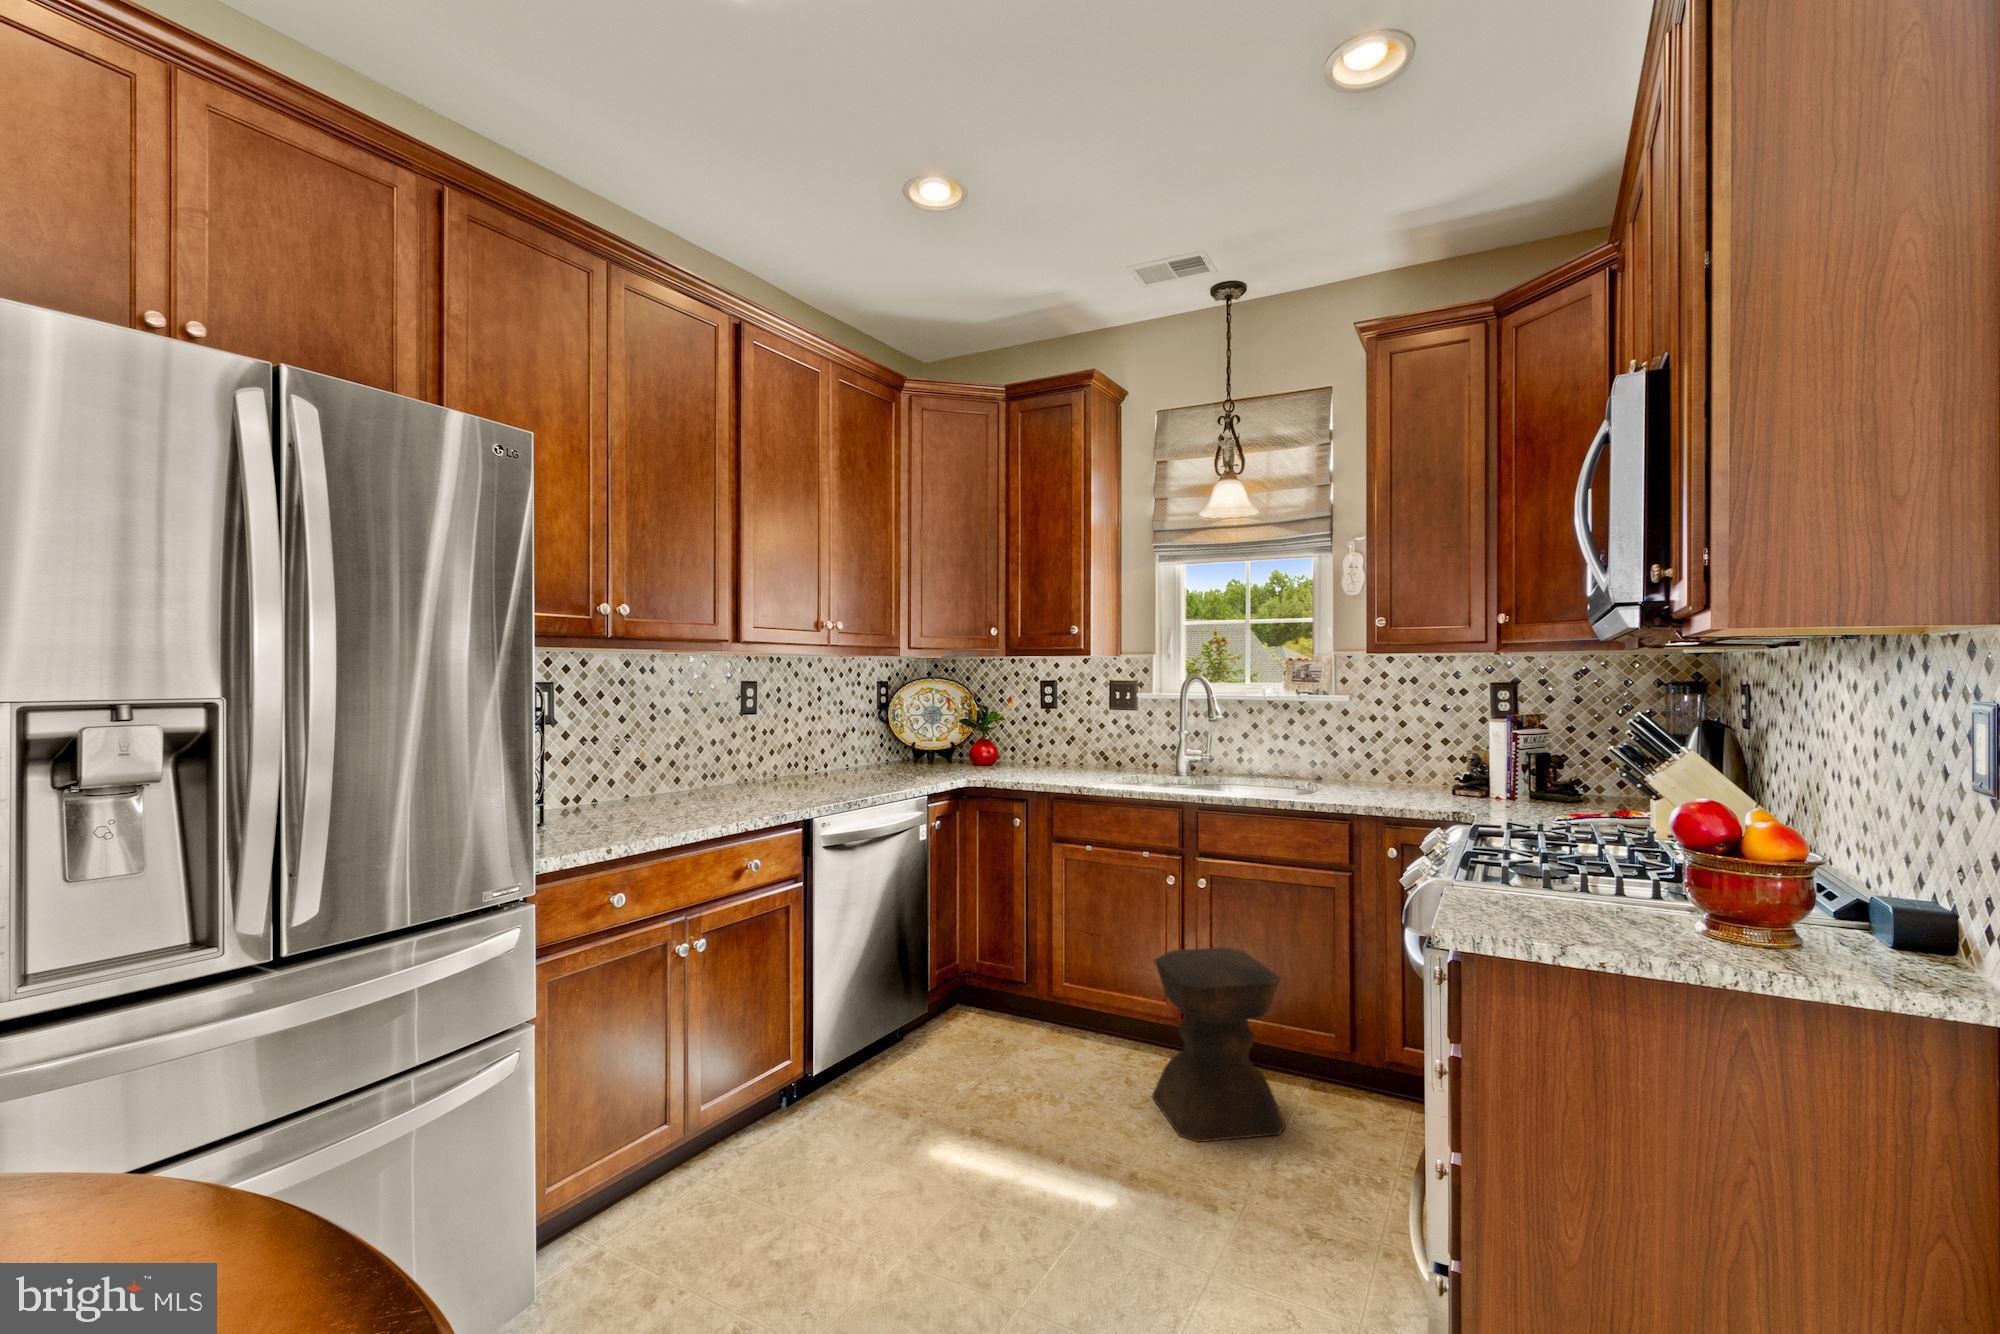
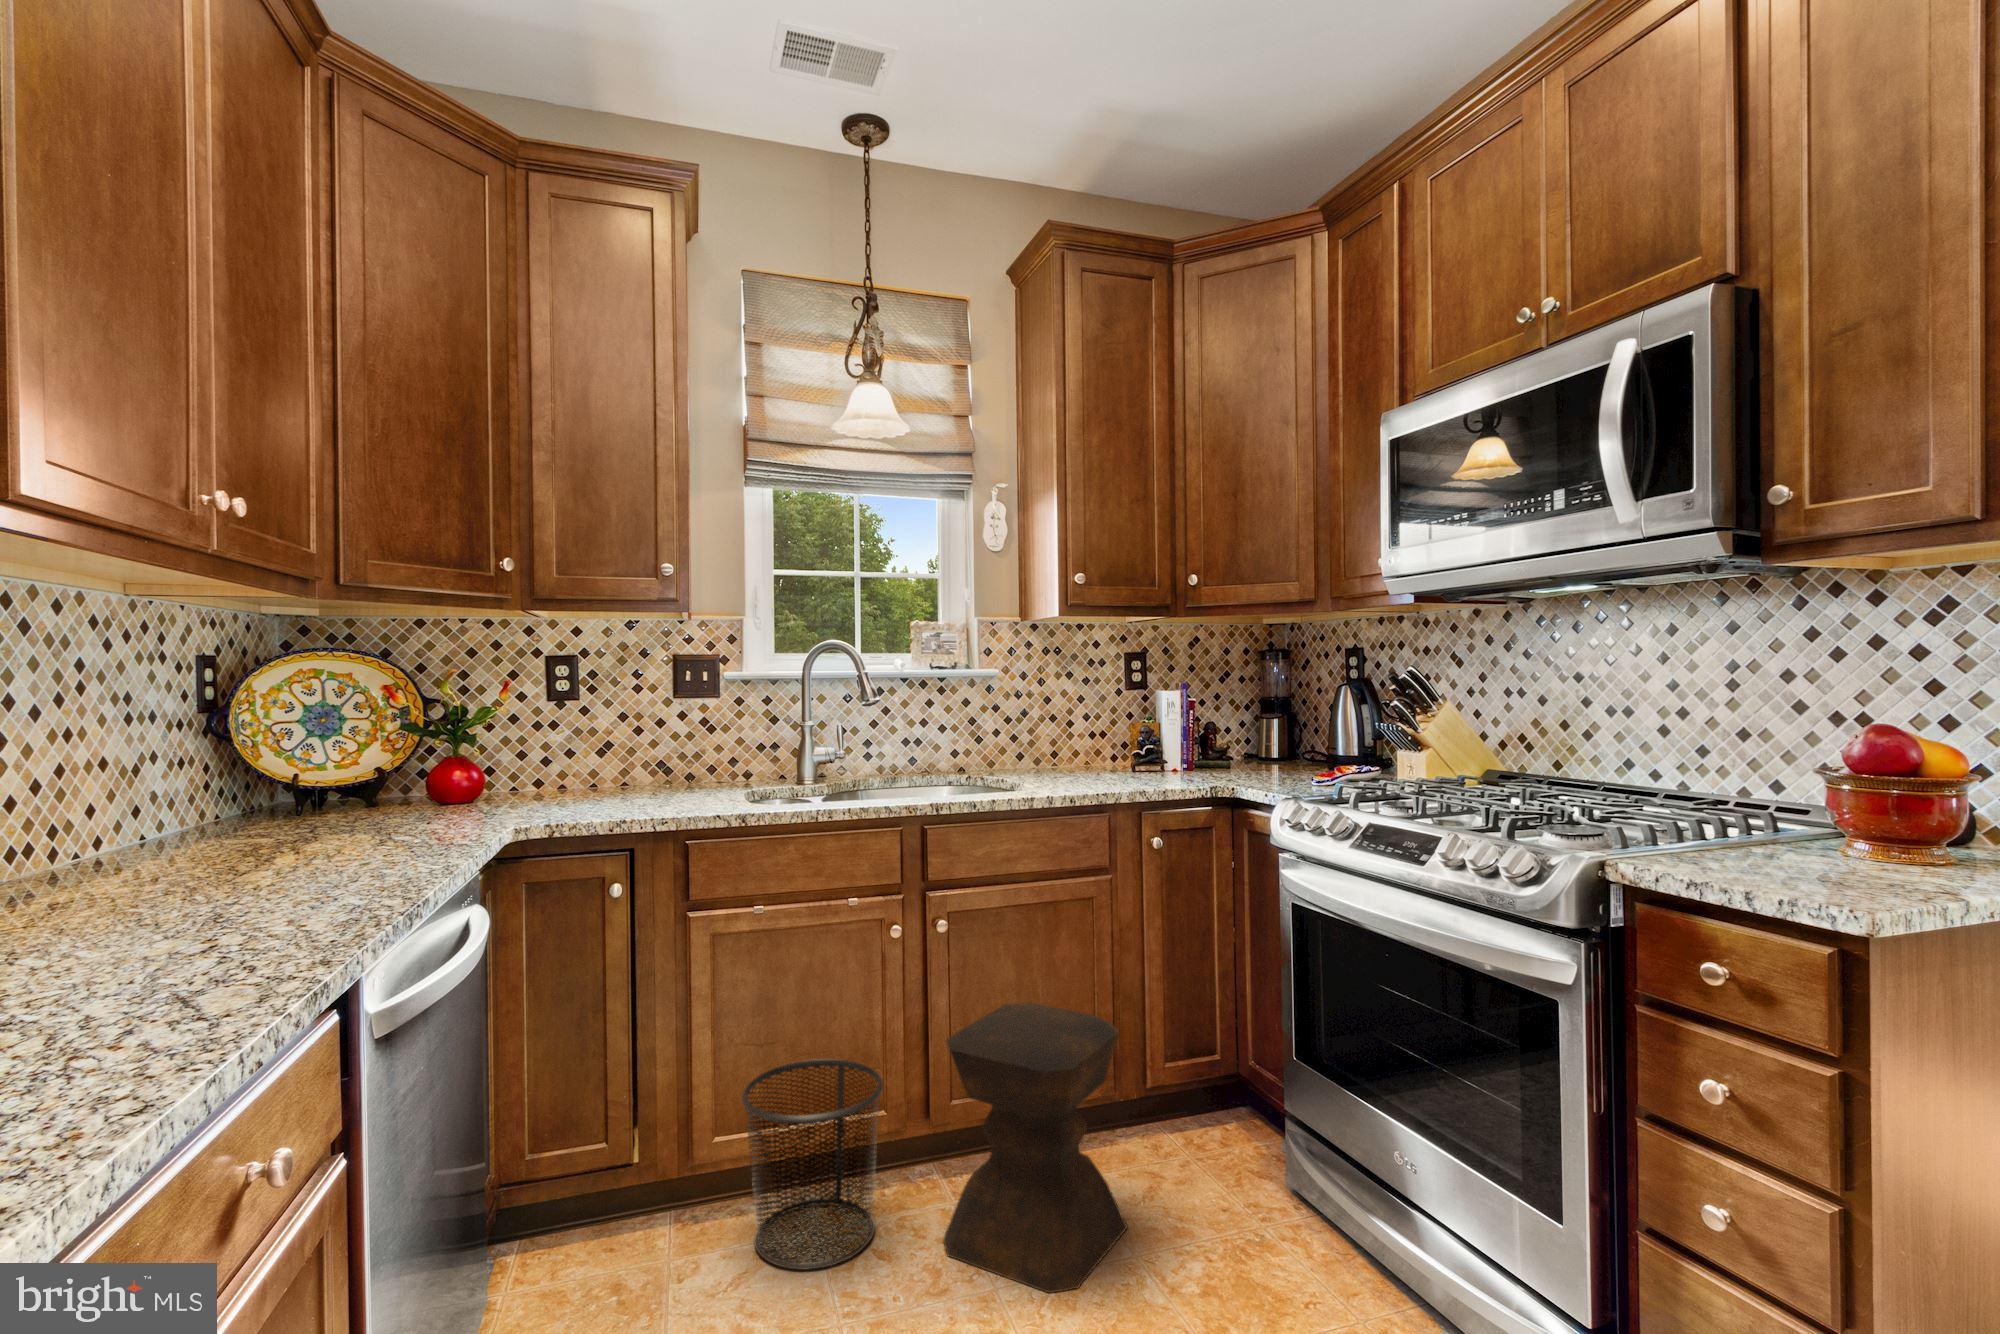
waste bin: none [1056,951,1145,1075] -> present [742,1059,883,1270]

